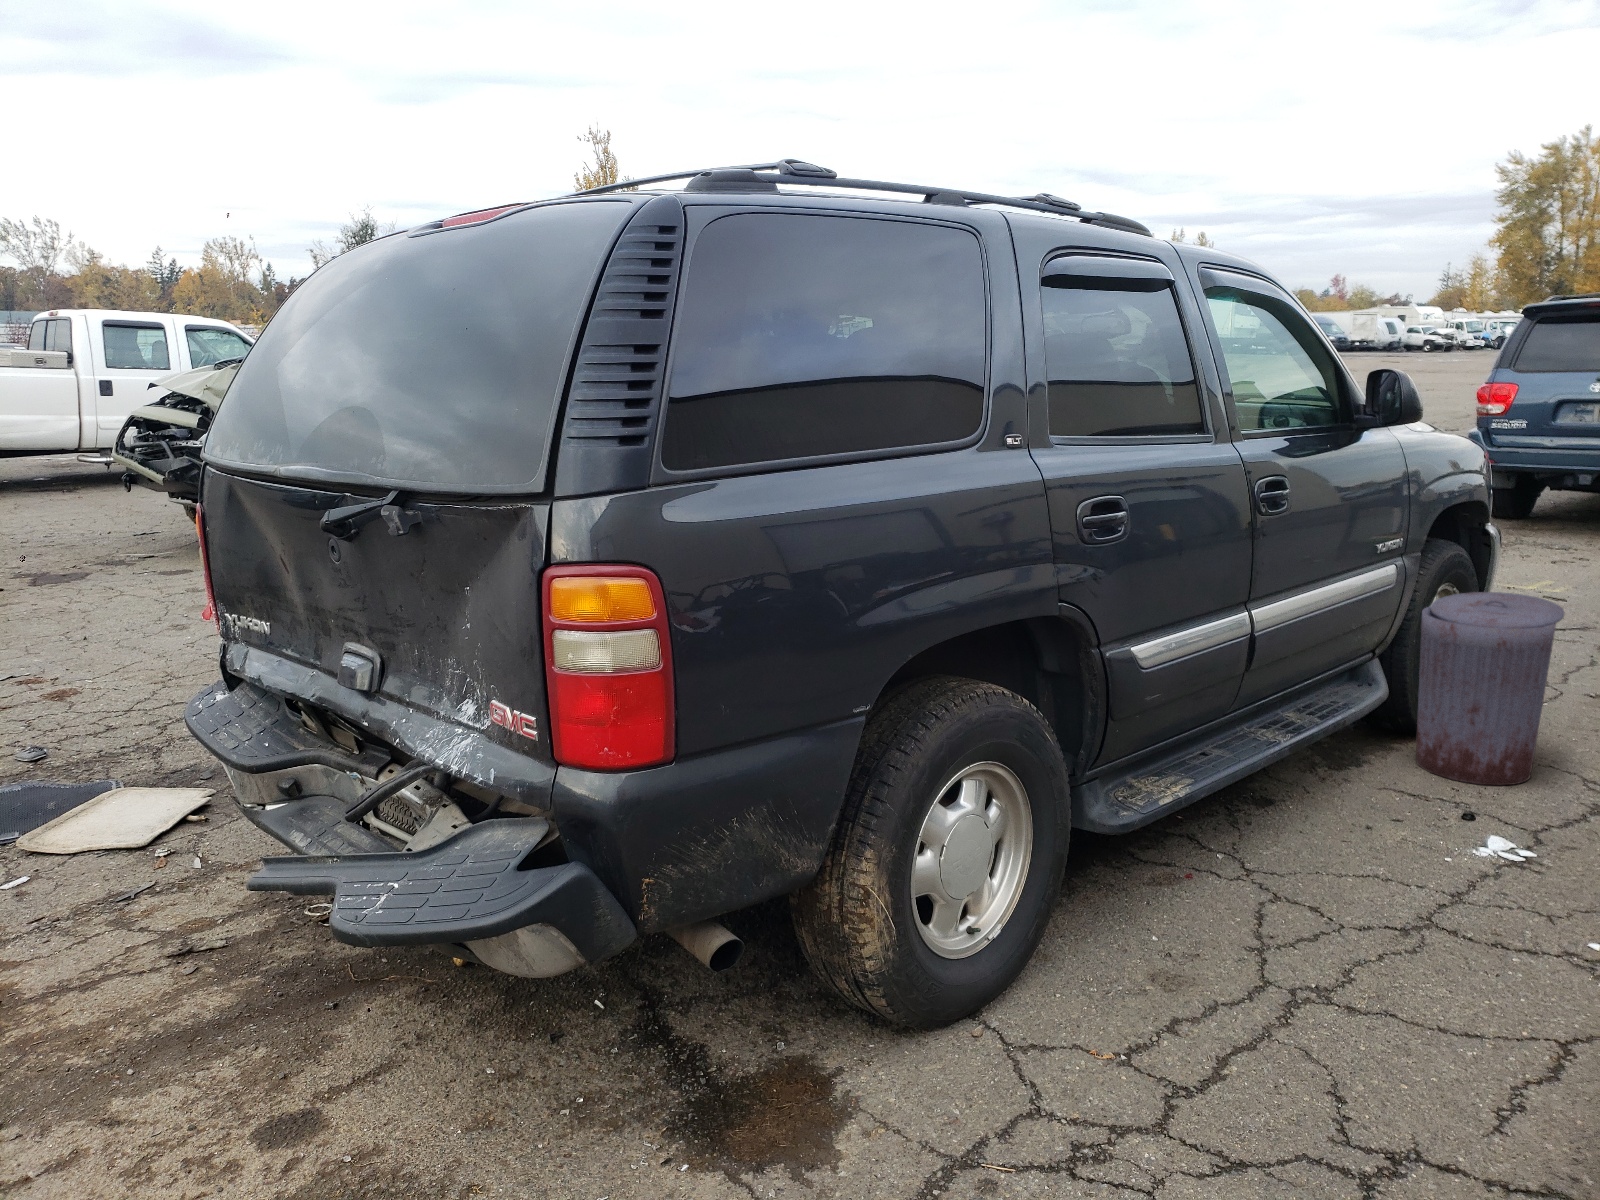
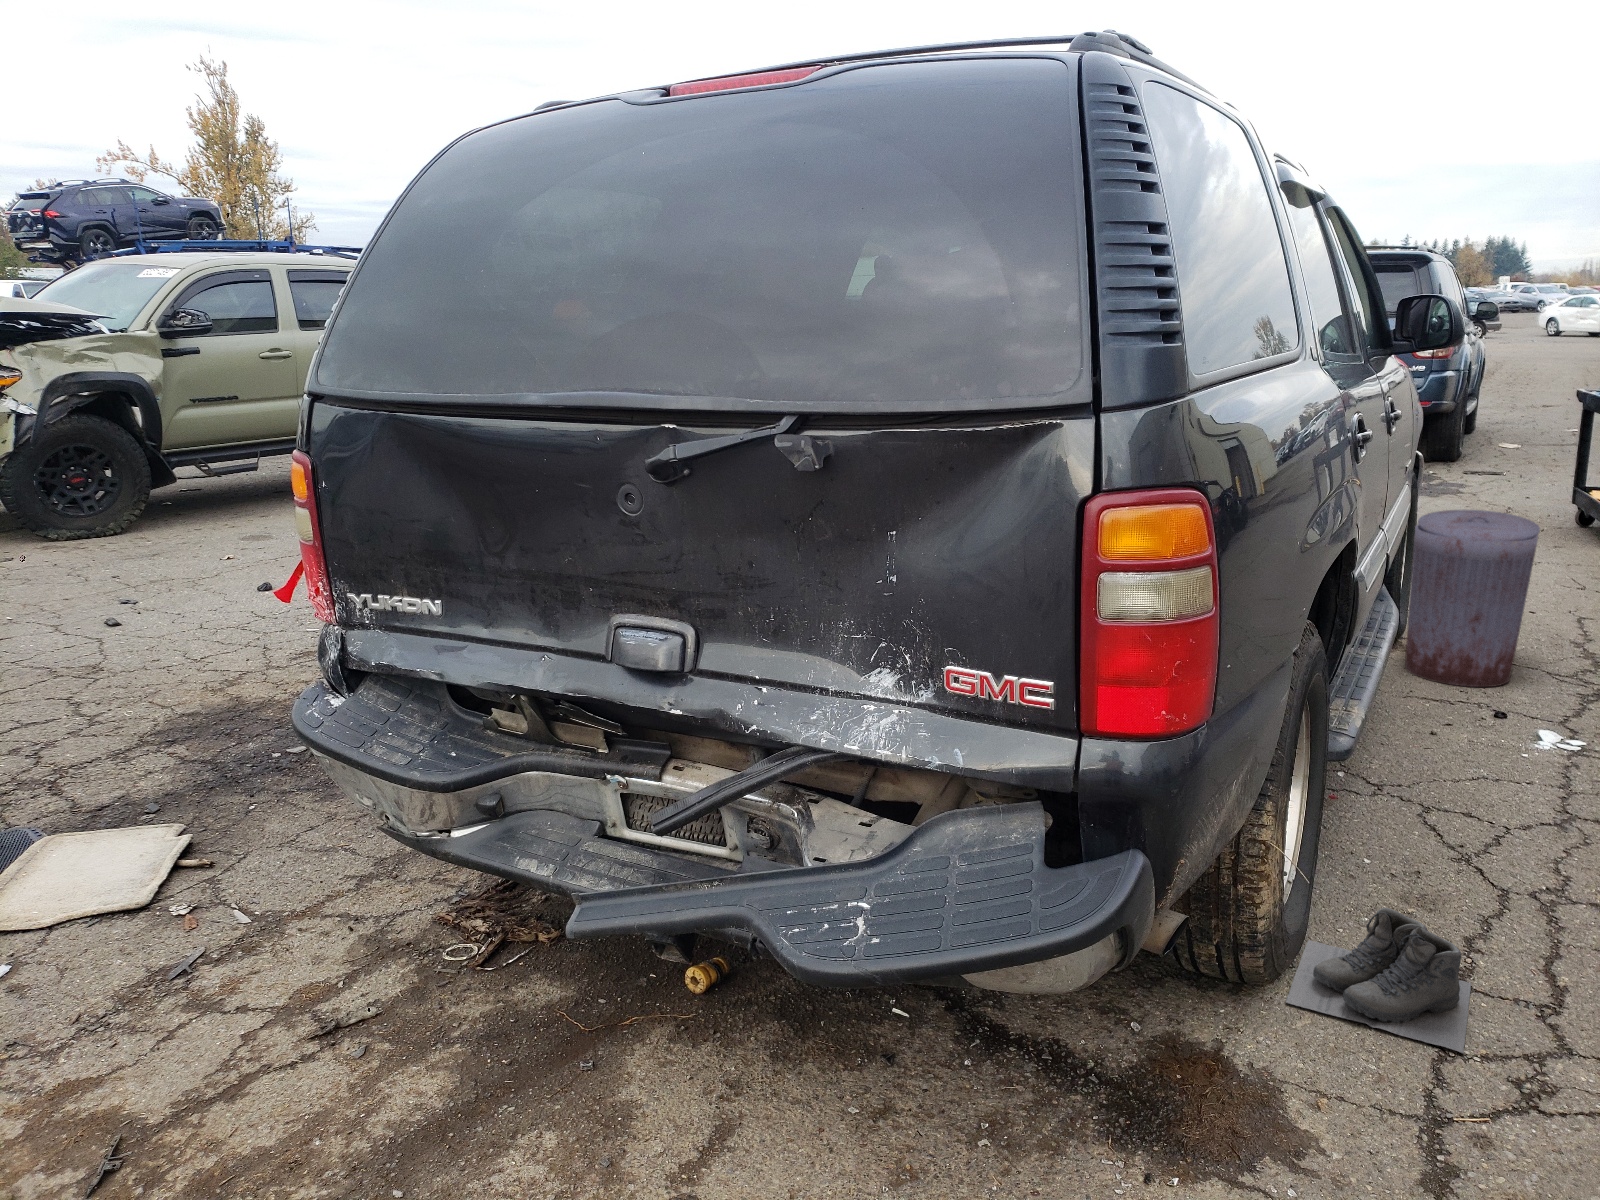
boots: none [937,973,1139,1118] -> present [1286,908,1471,1053]

